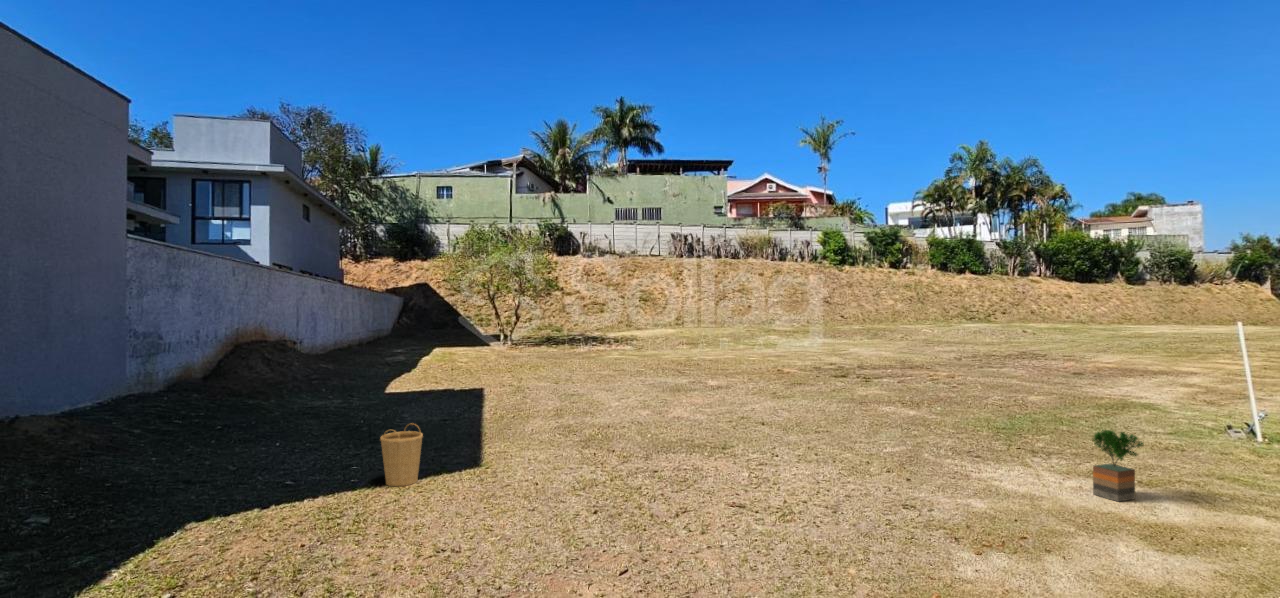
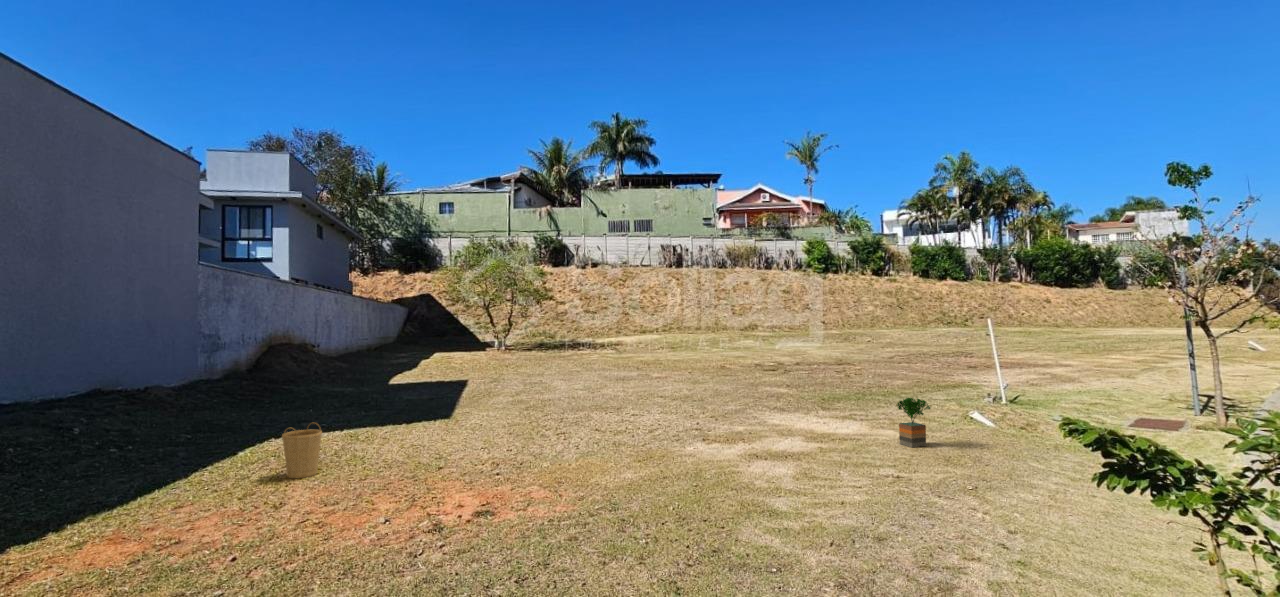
basket: present [380,423,423,486] -> present [282,425,322,478]

